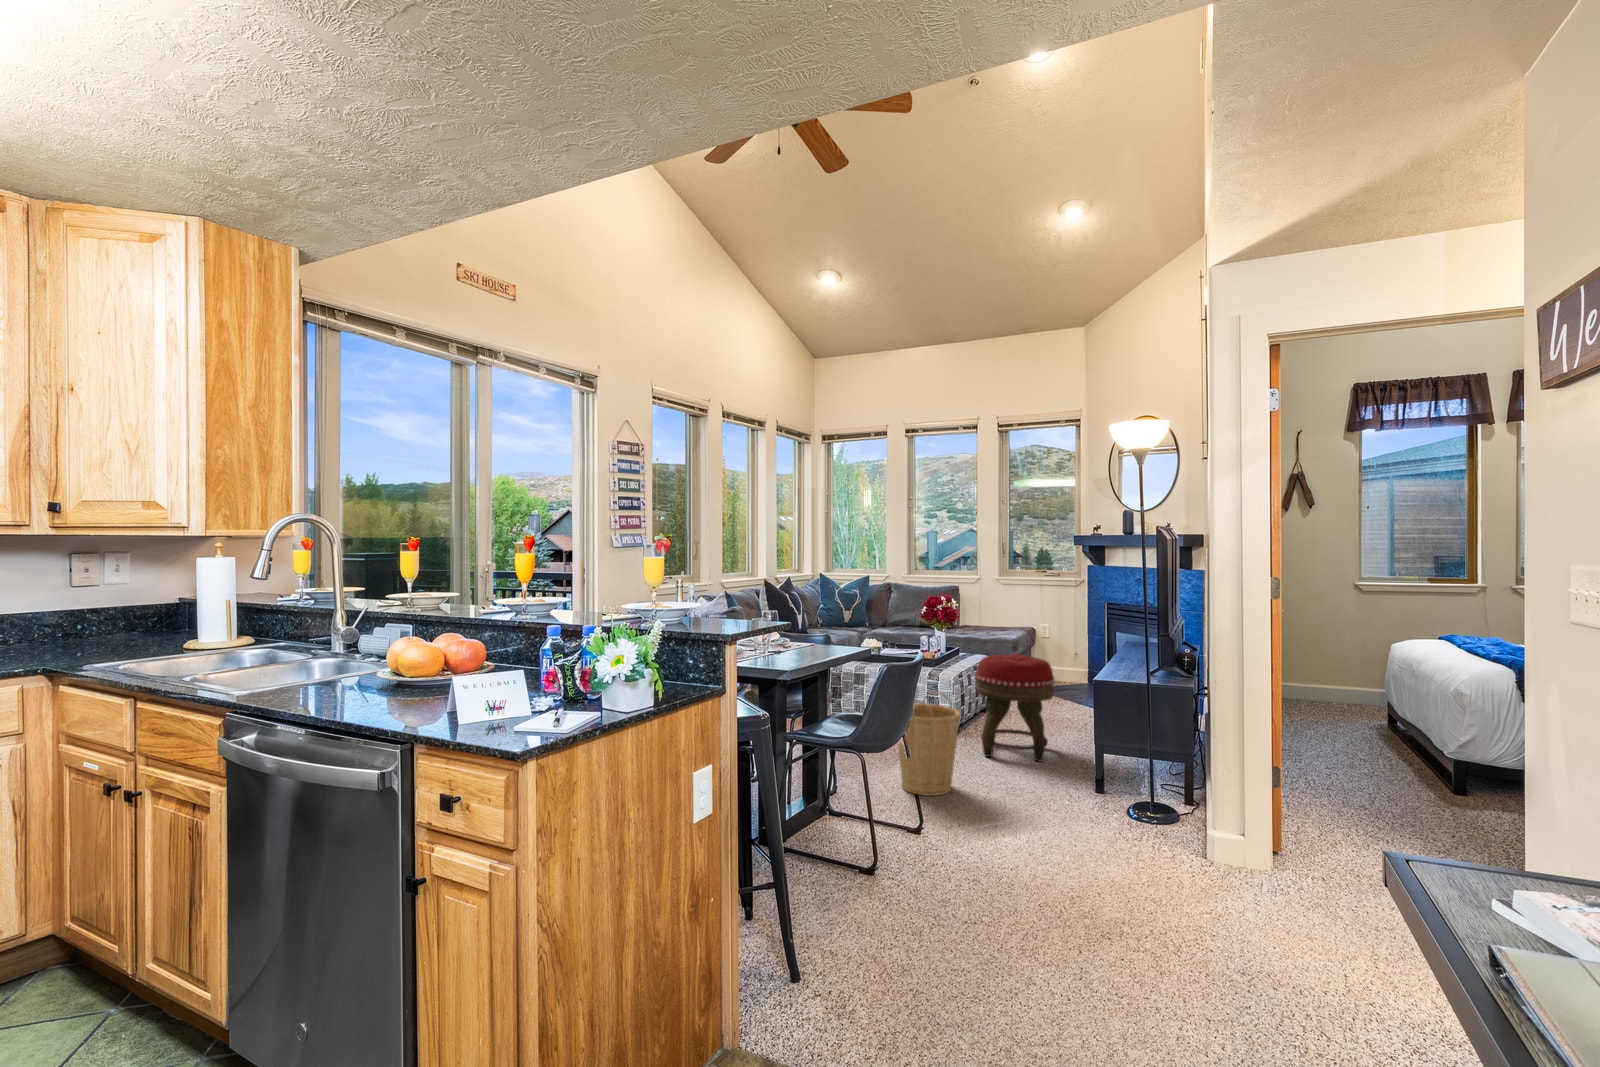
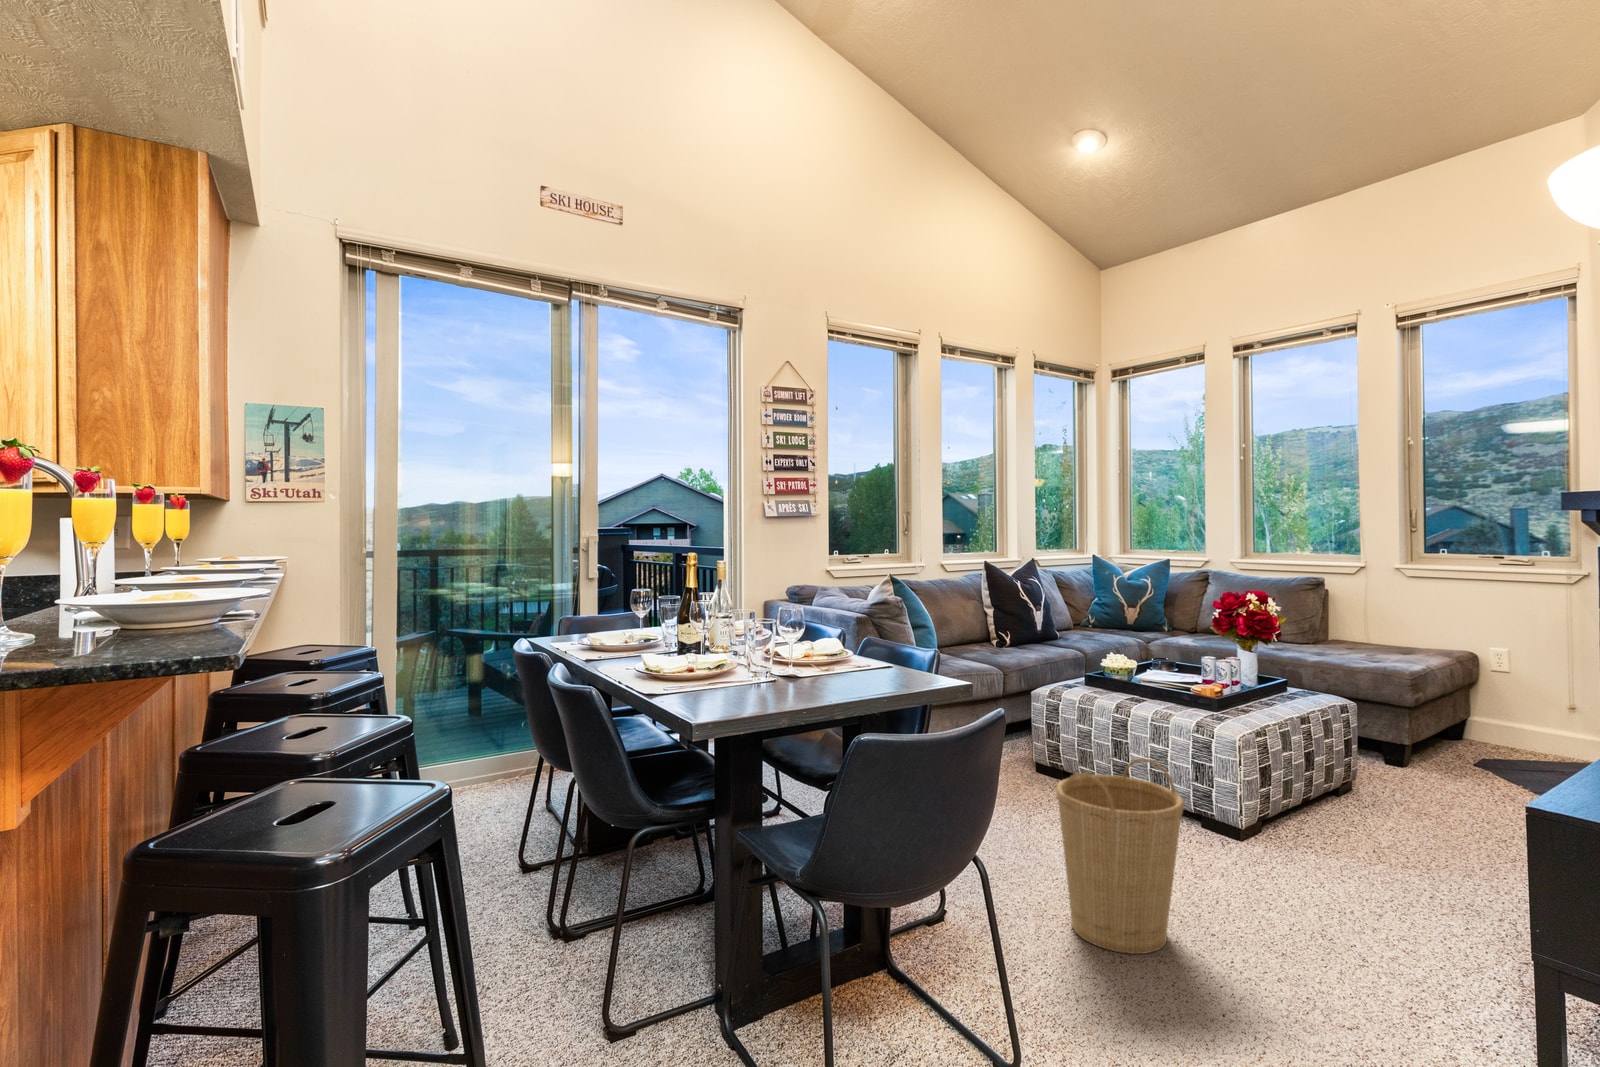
footstool: present [976,654,1054,762] -> none [1268,698,1442,917]

